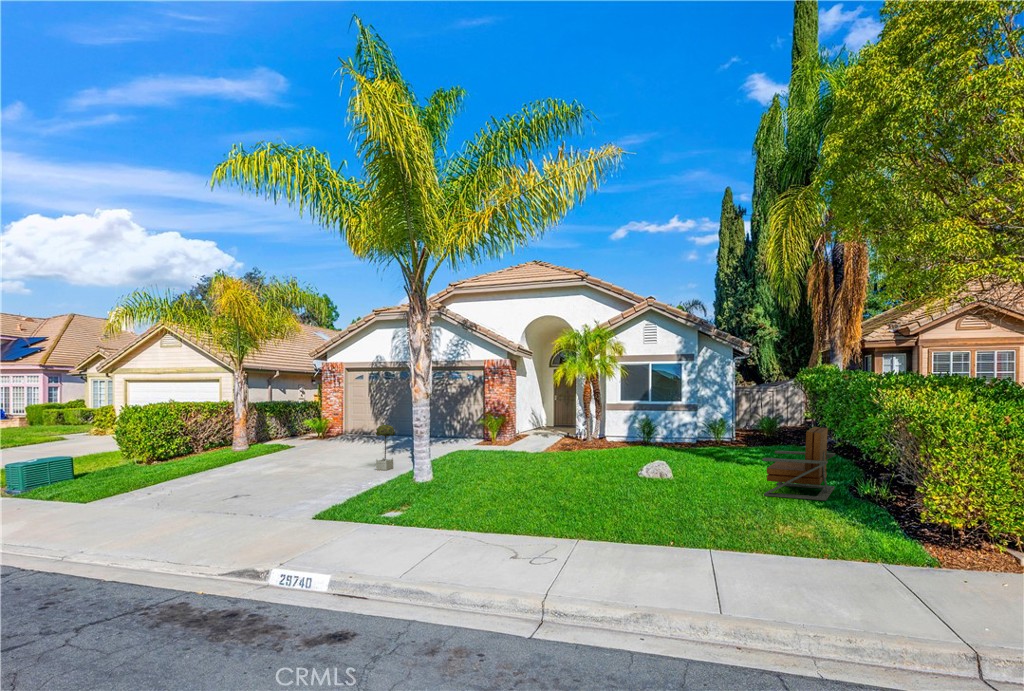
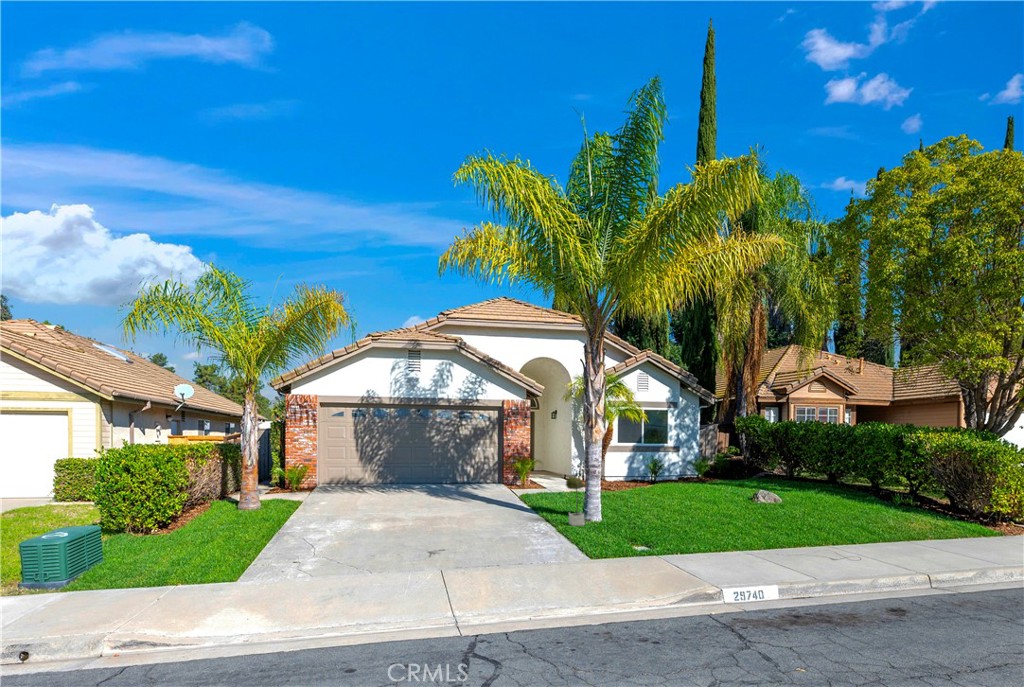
lounge chair: present [762,427,835,501] -> none [907,470,979,523]

